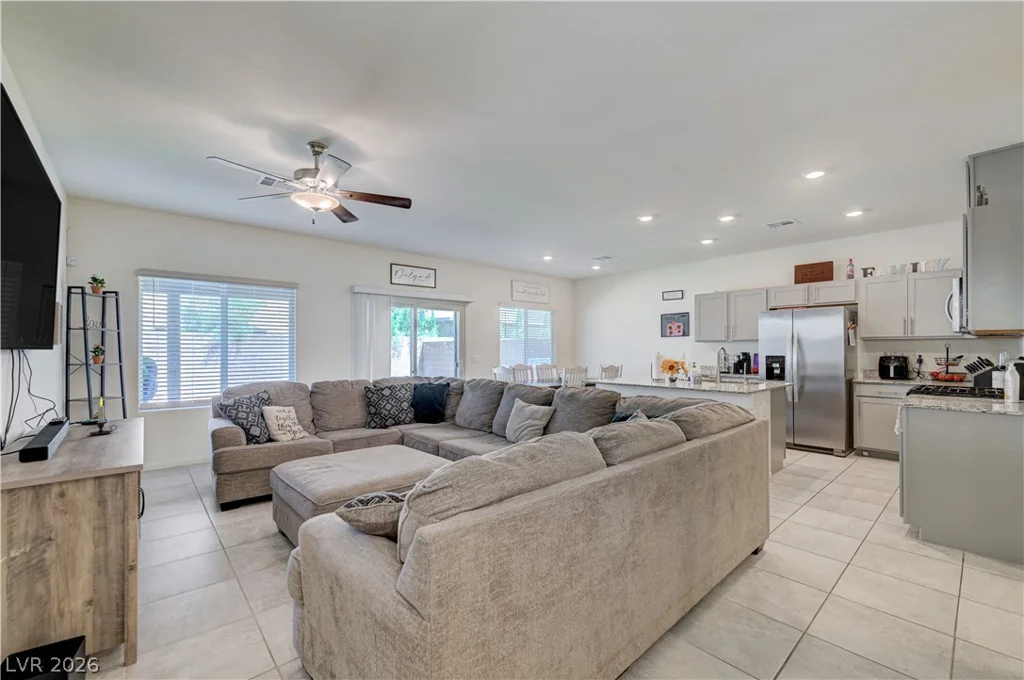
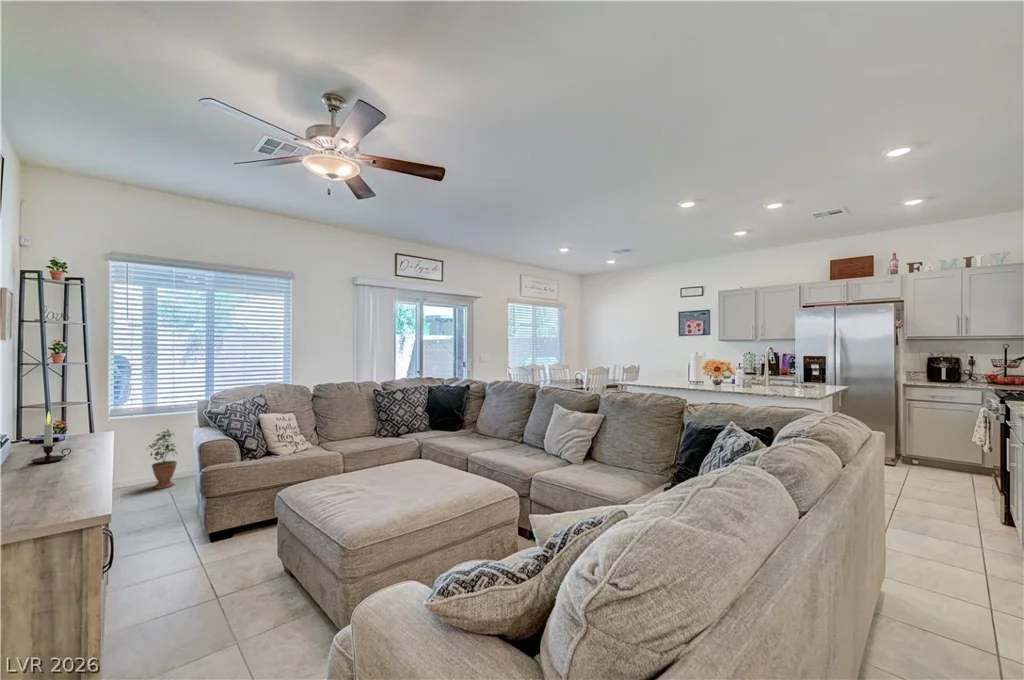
potted plant: none [169,420,196,472] -> present [149,429,177,488]

